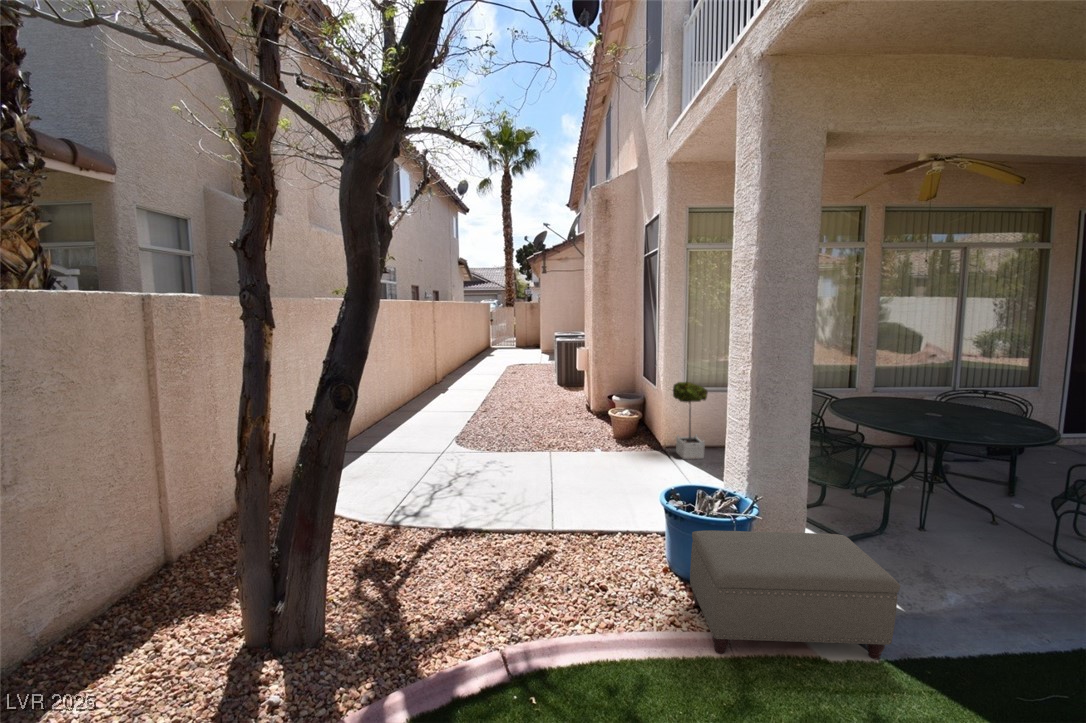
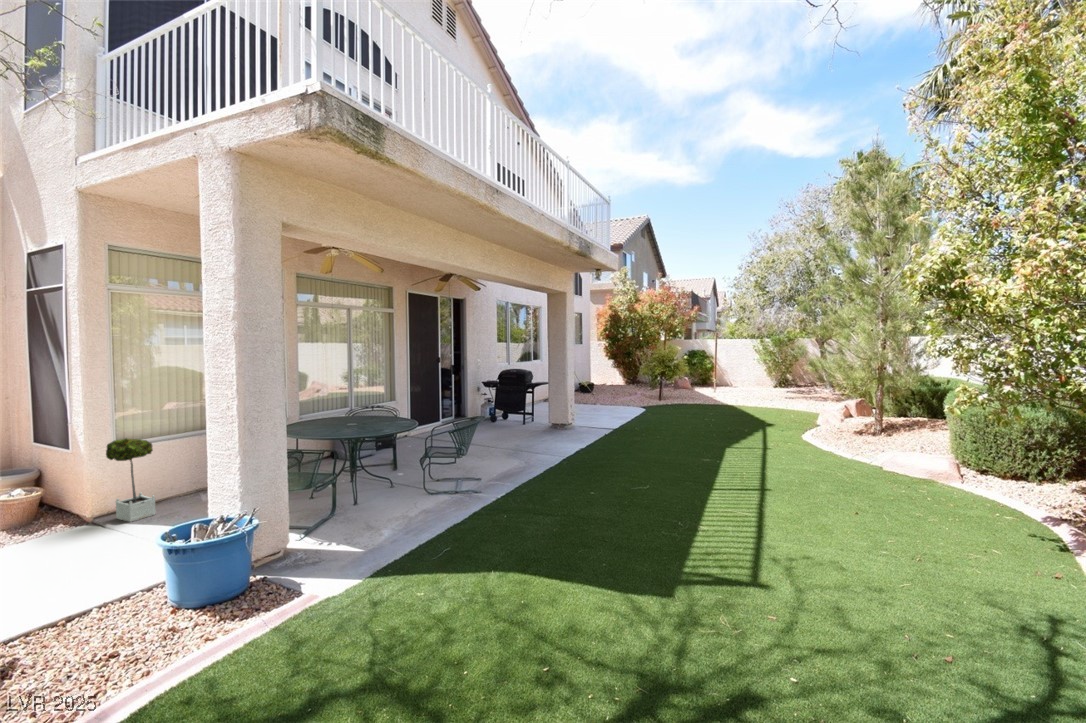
ottoman: present [690,531,900,659] -> none [209,513,368,635]

